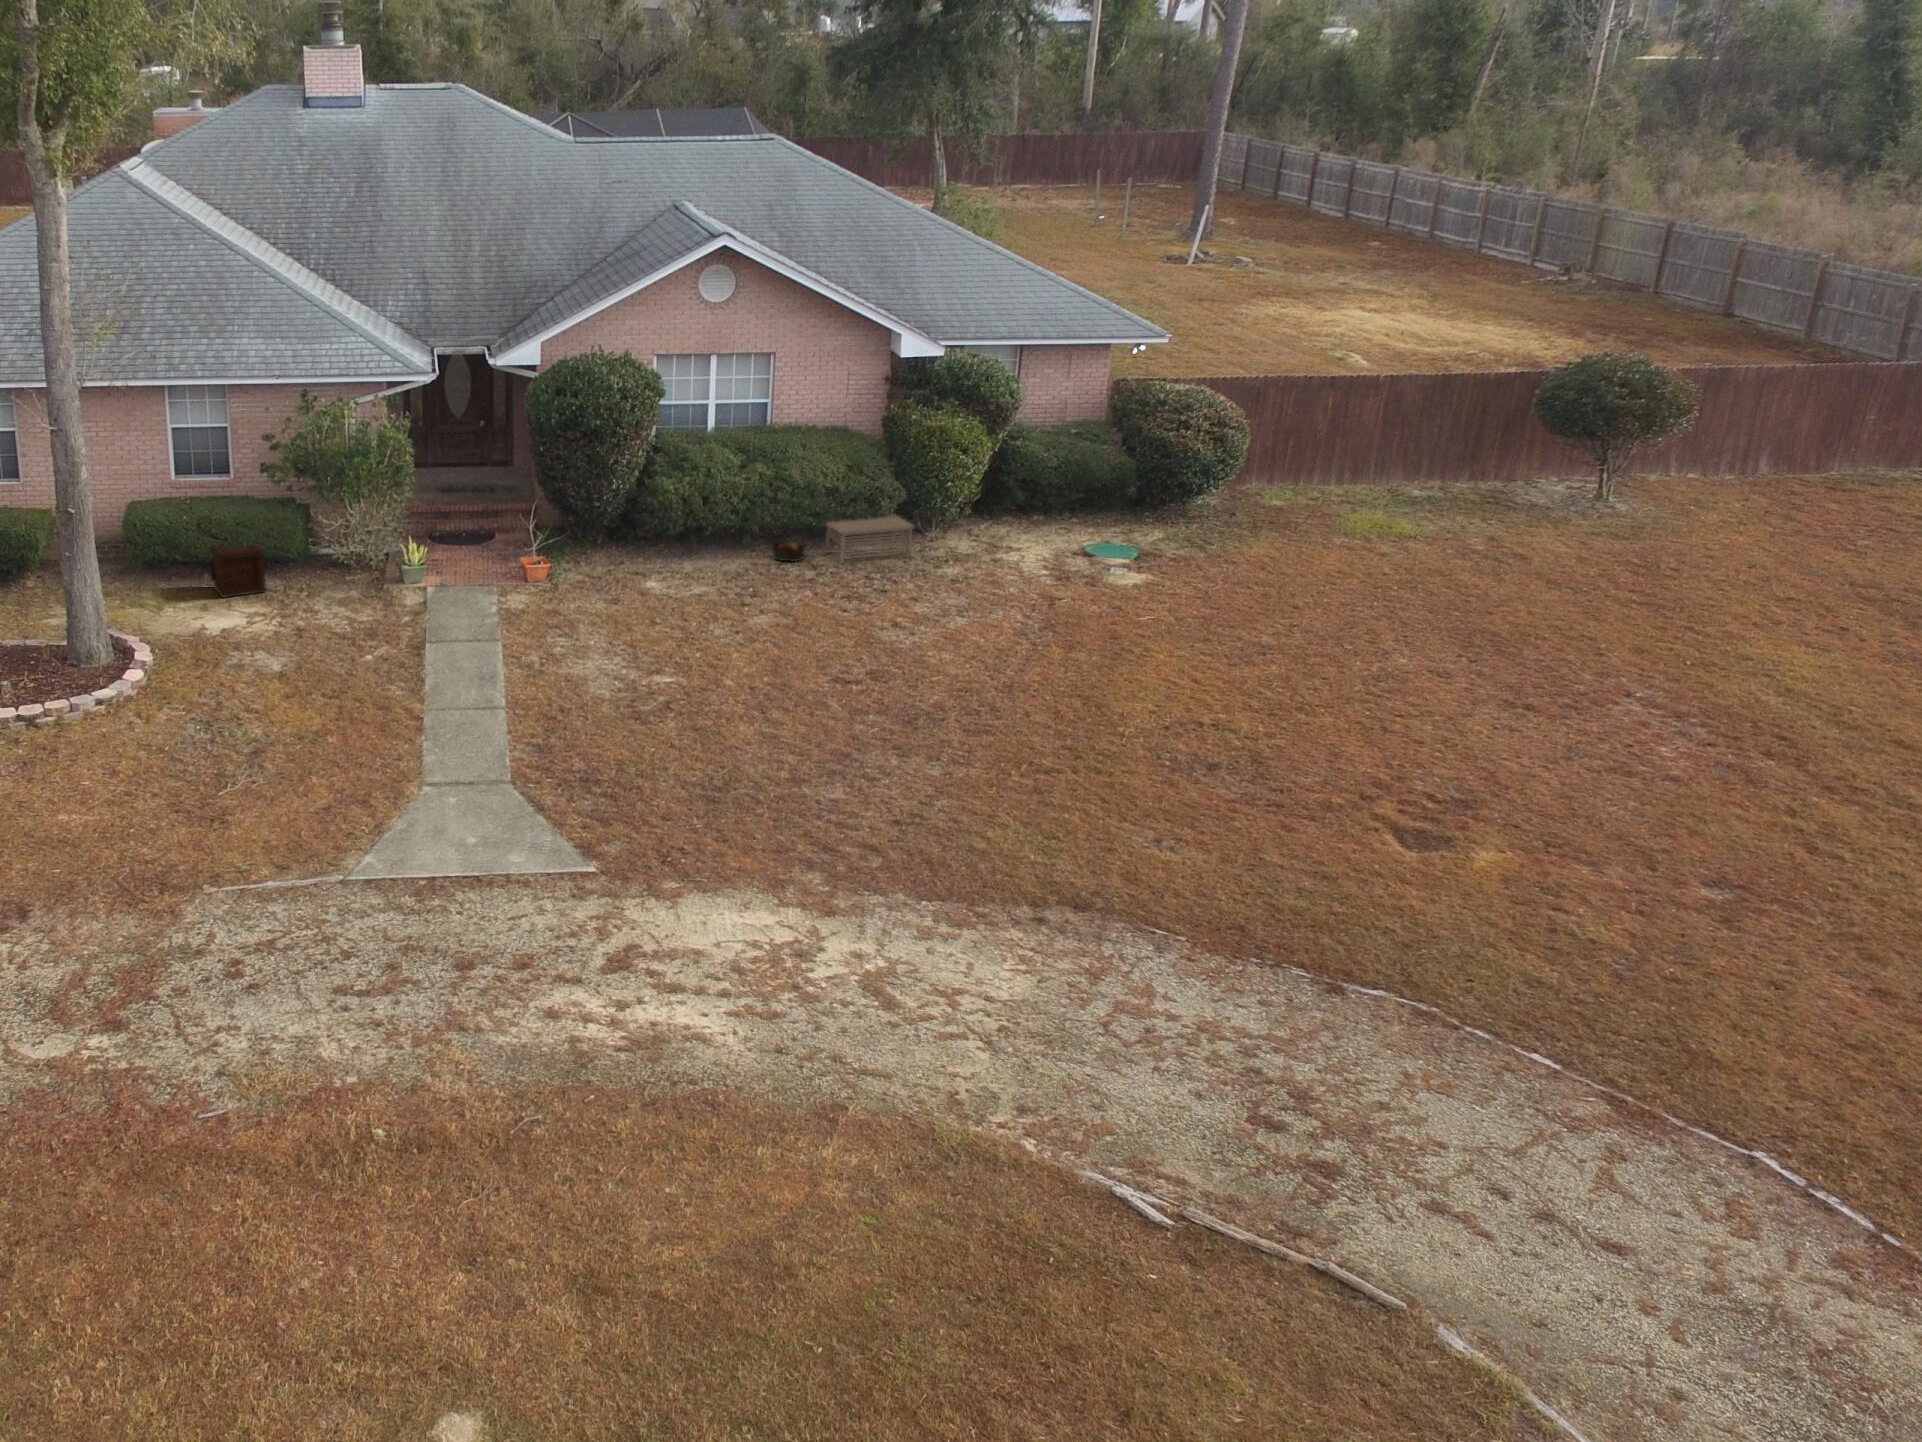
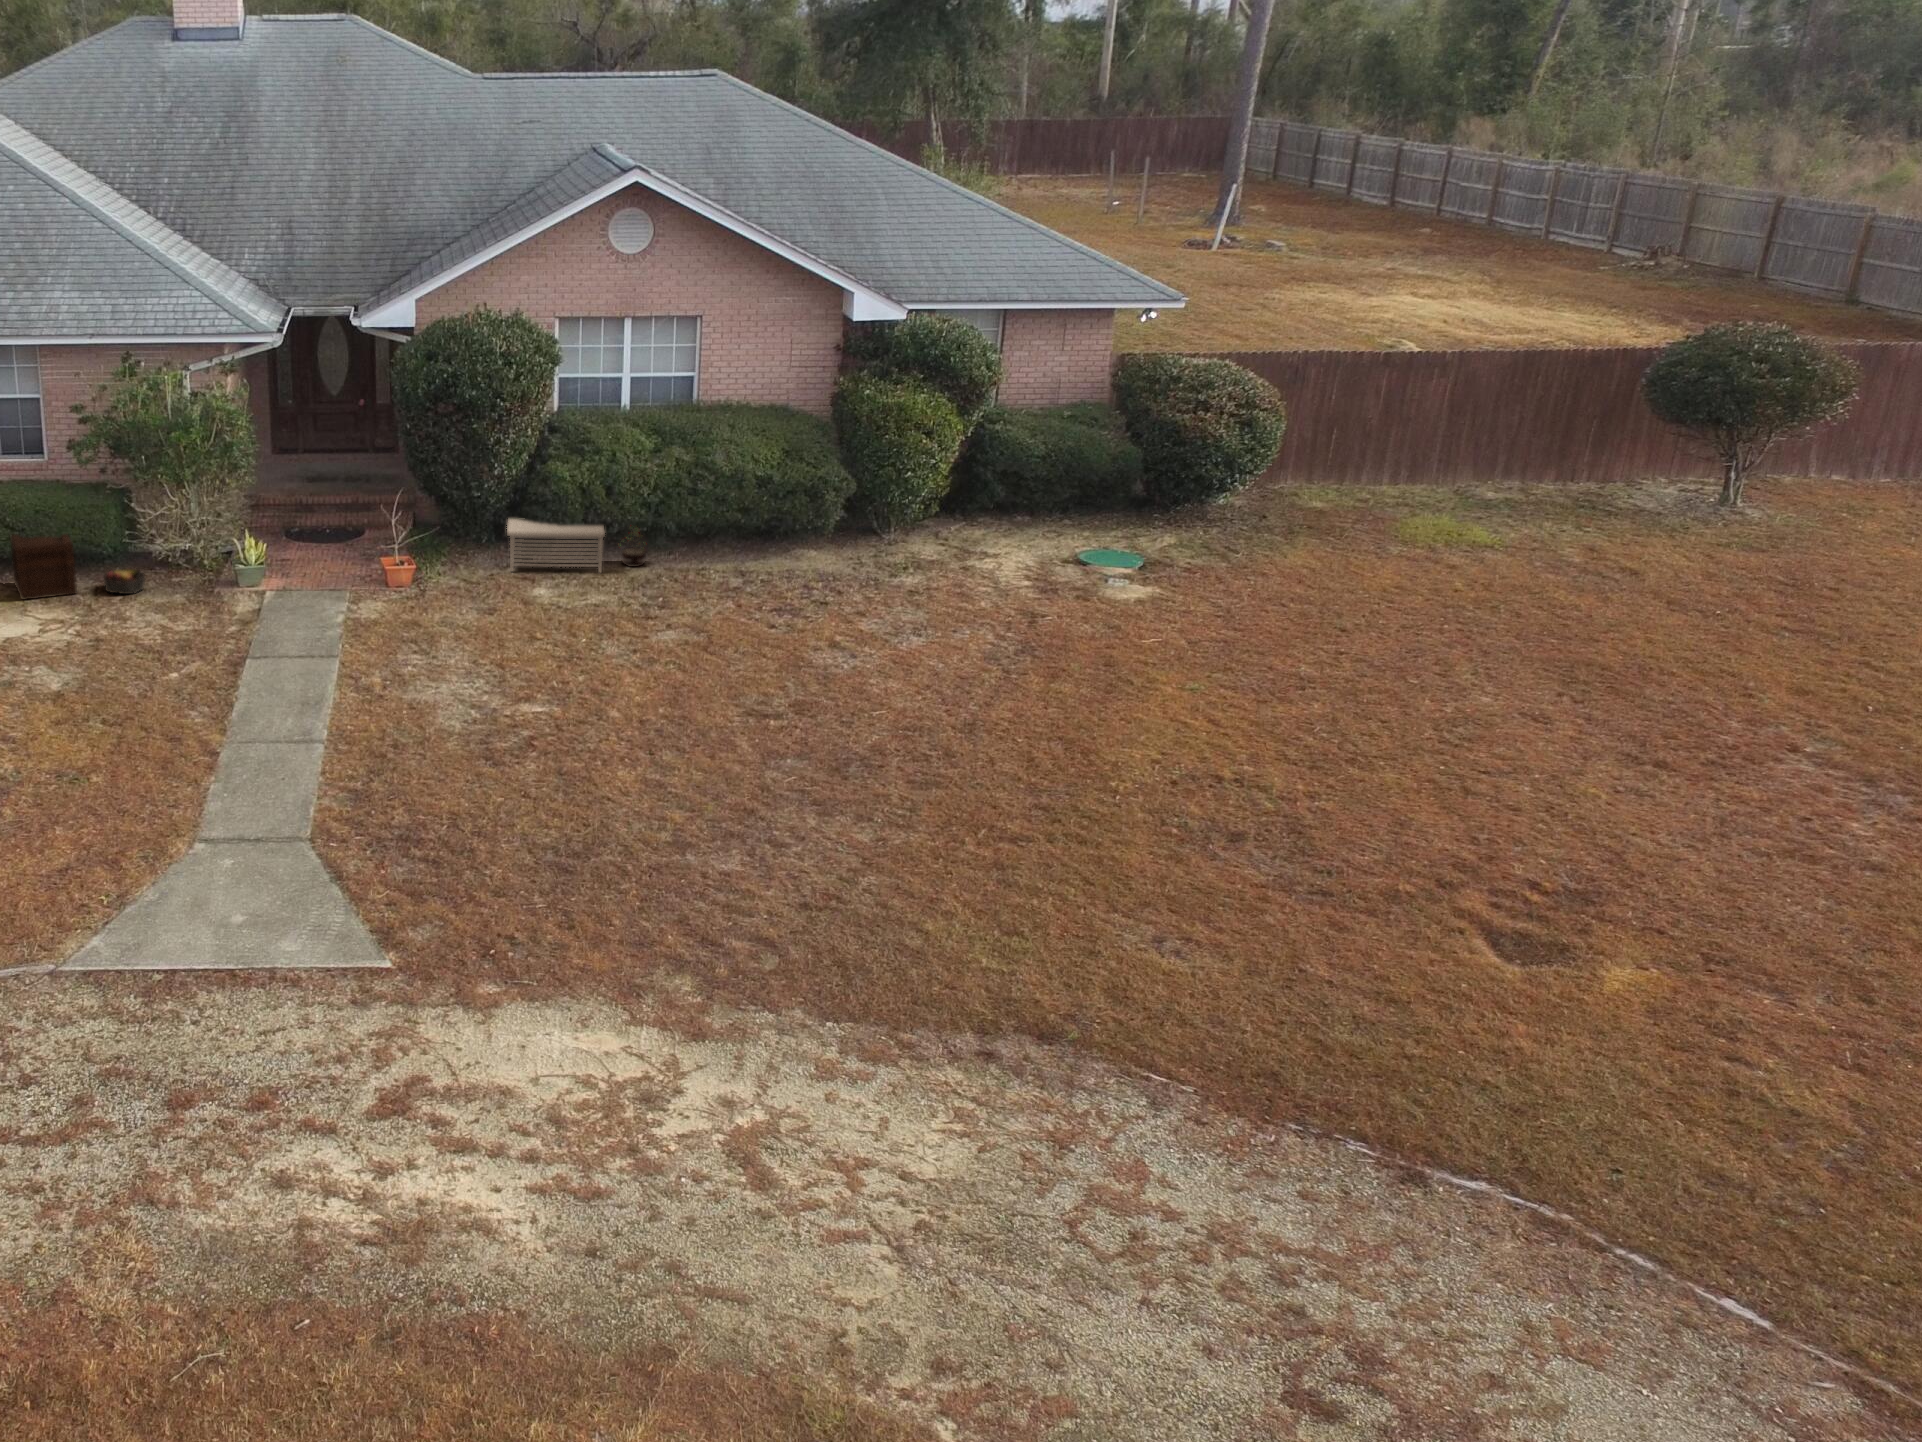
storage bench: present [826,516,914,563] -> present [507,519,605,572]
decorative plant: none [707,523,733,562] -> present [618,528,647,567]
basket: present [772,542,805,561] -> present [103,569,145,594]

